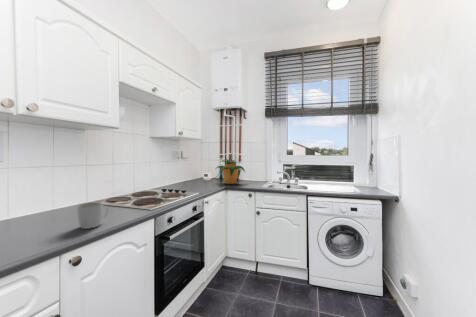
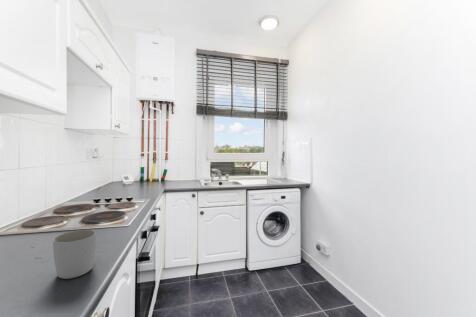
potted plant: present [217,160,245,184] -> none [141,156,178,185]

